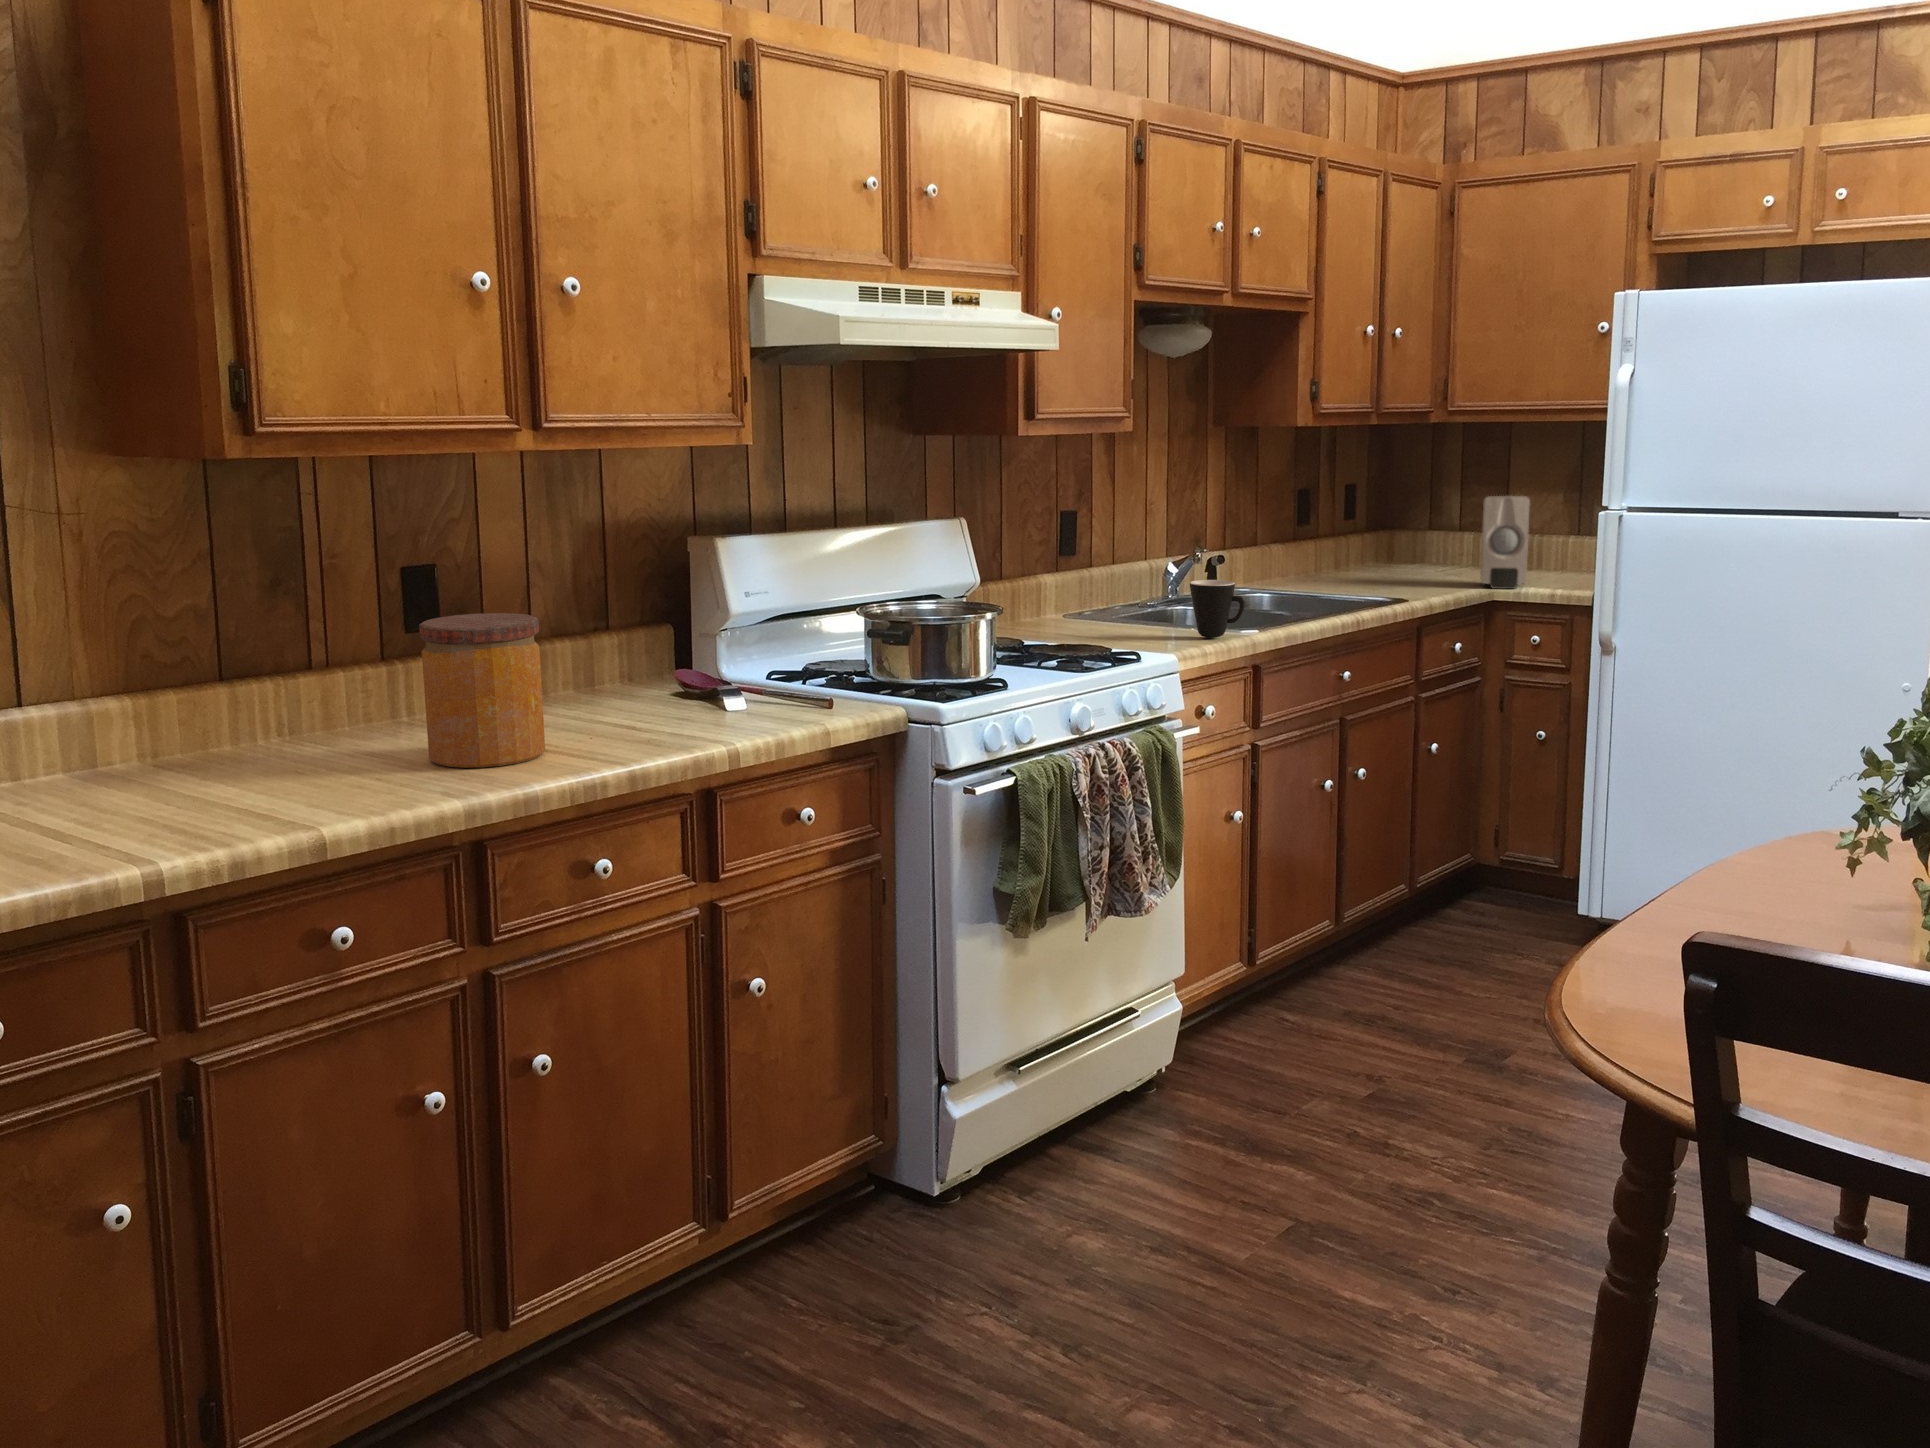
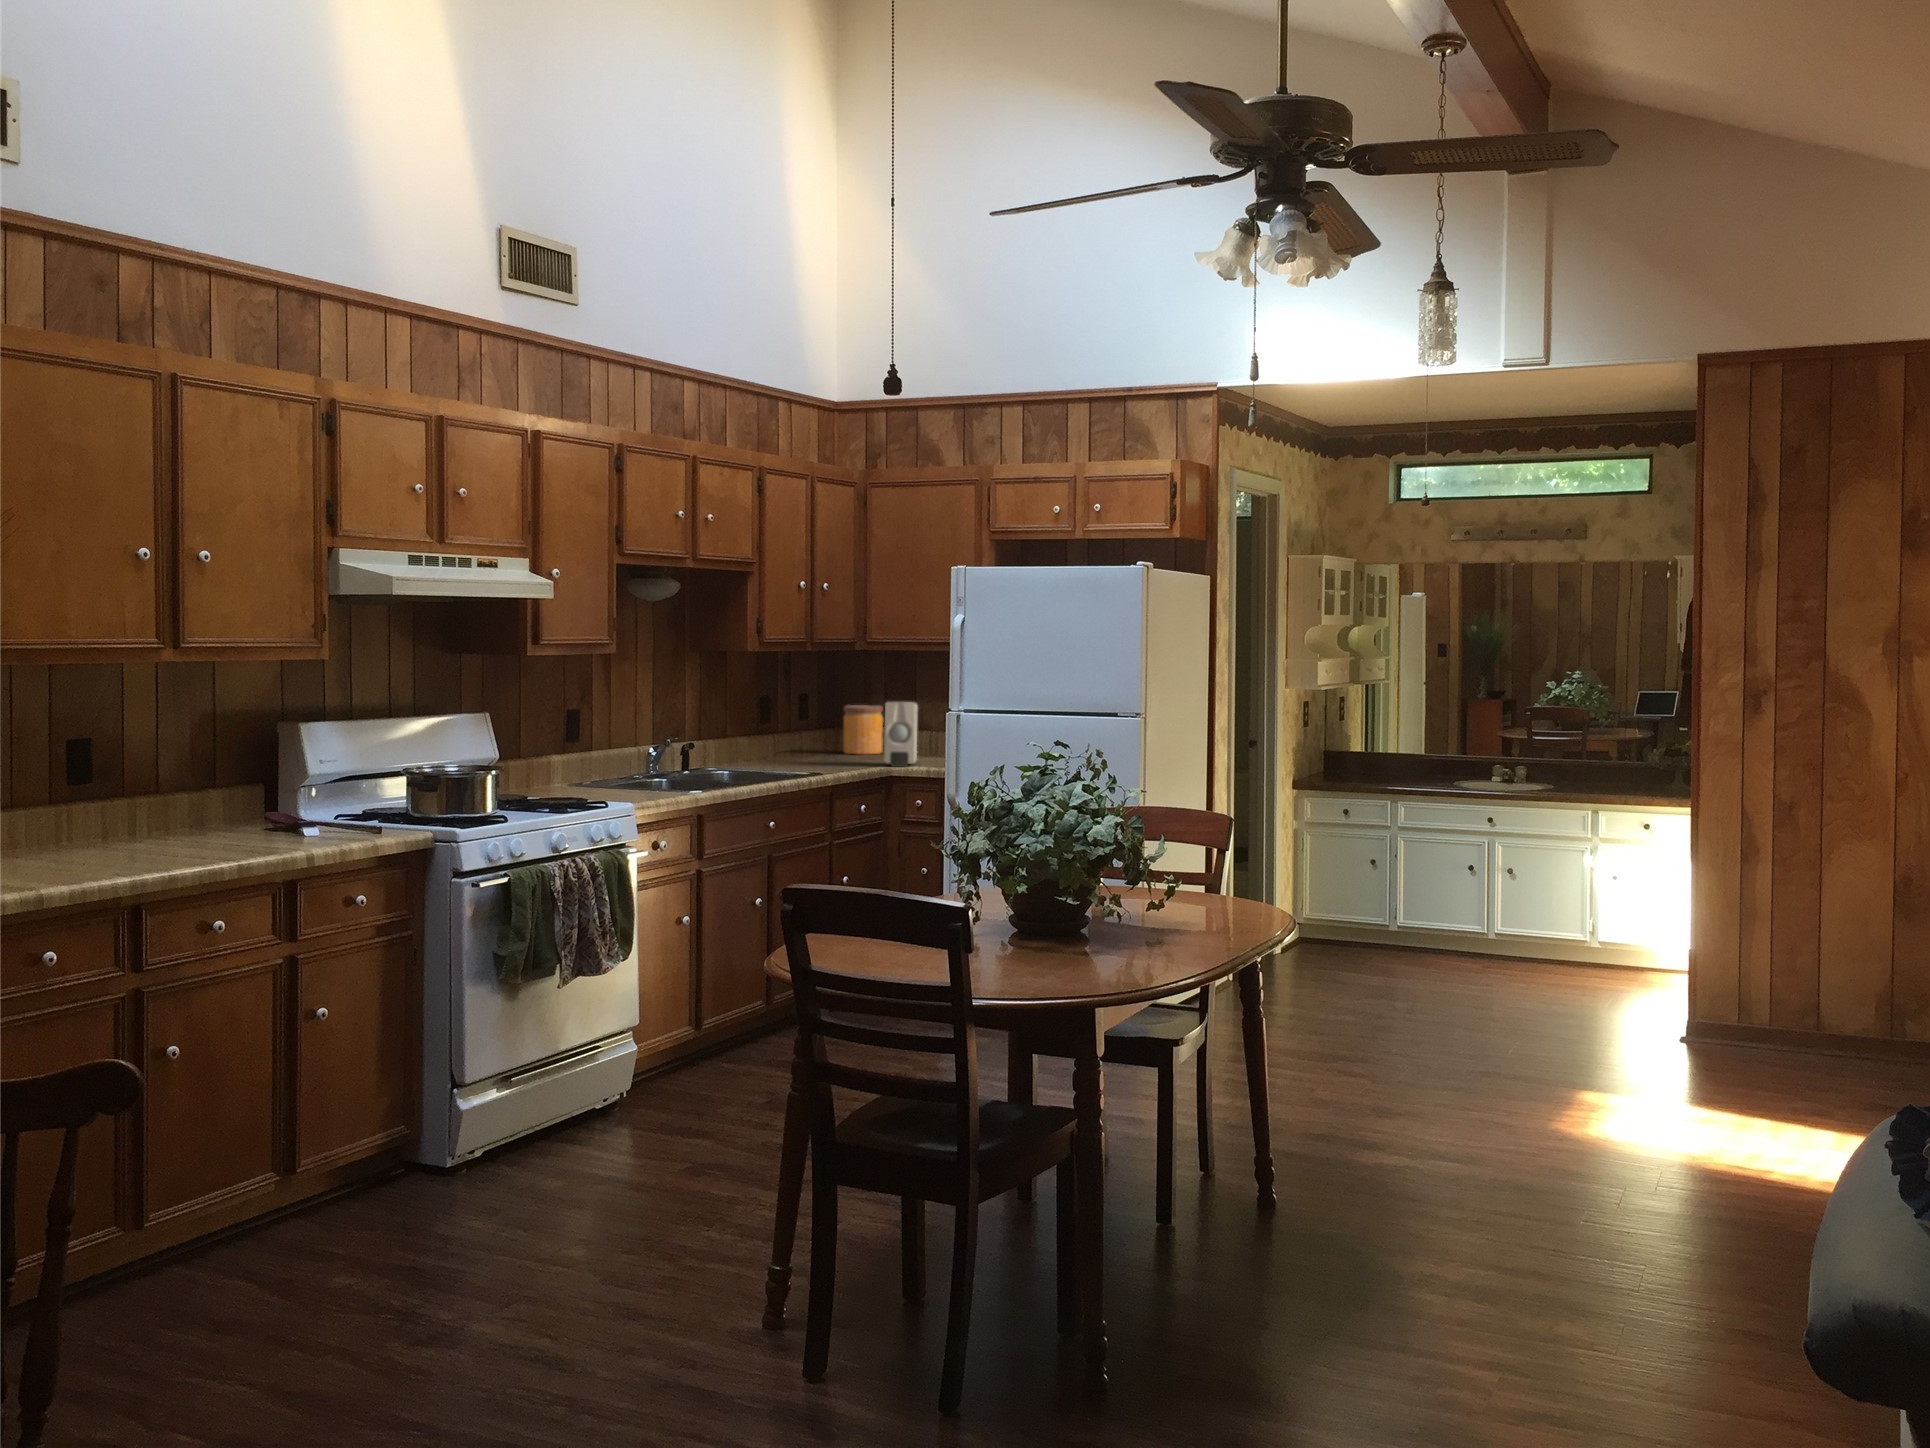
mug: present [1190,580,1245,638] -> none [652,756,690,795]
jar: present [419,613,545,768] -> present [844,705,883,755]

